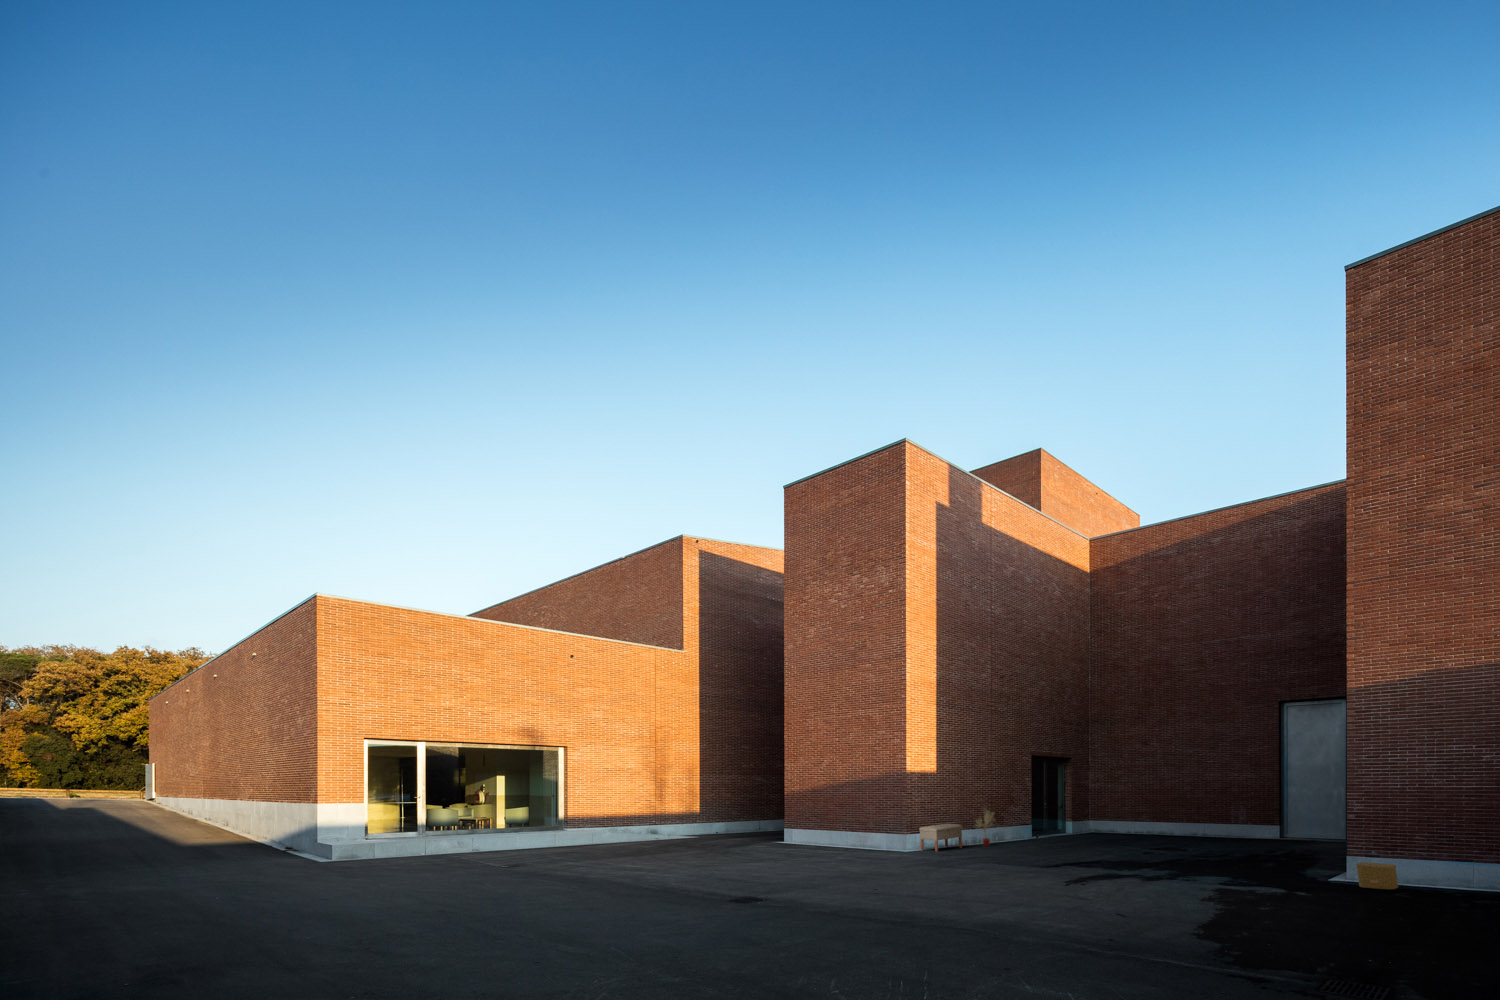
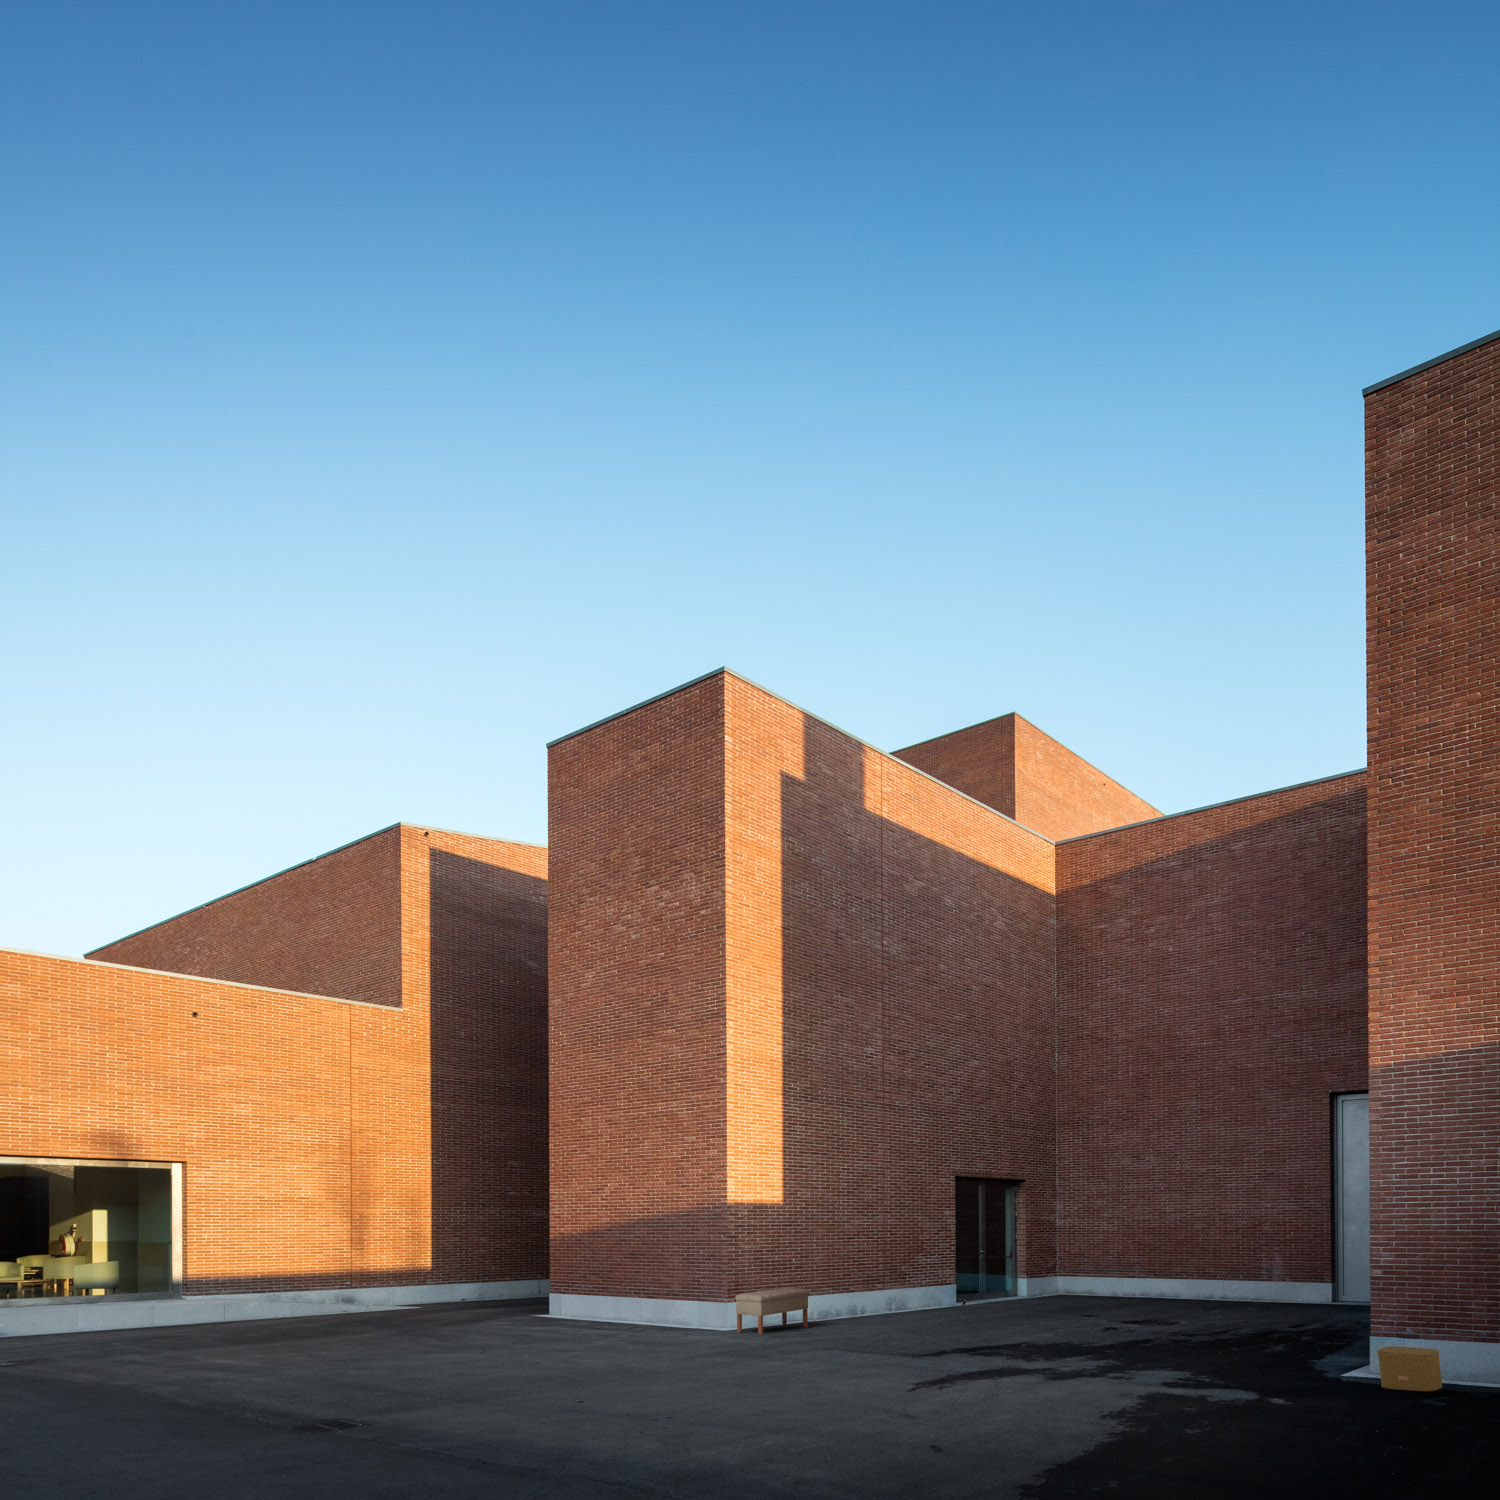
potted tree: present [976,809,995,846] -> none [834,1260,871,1323]

